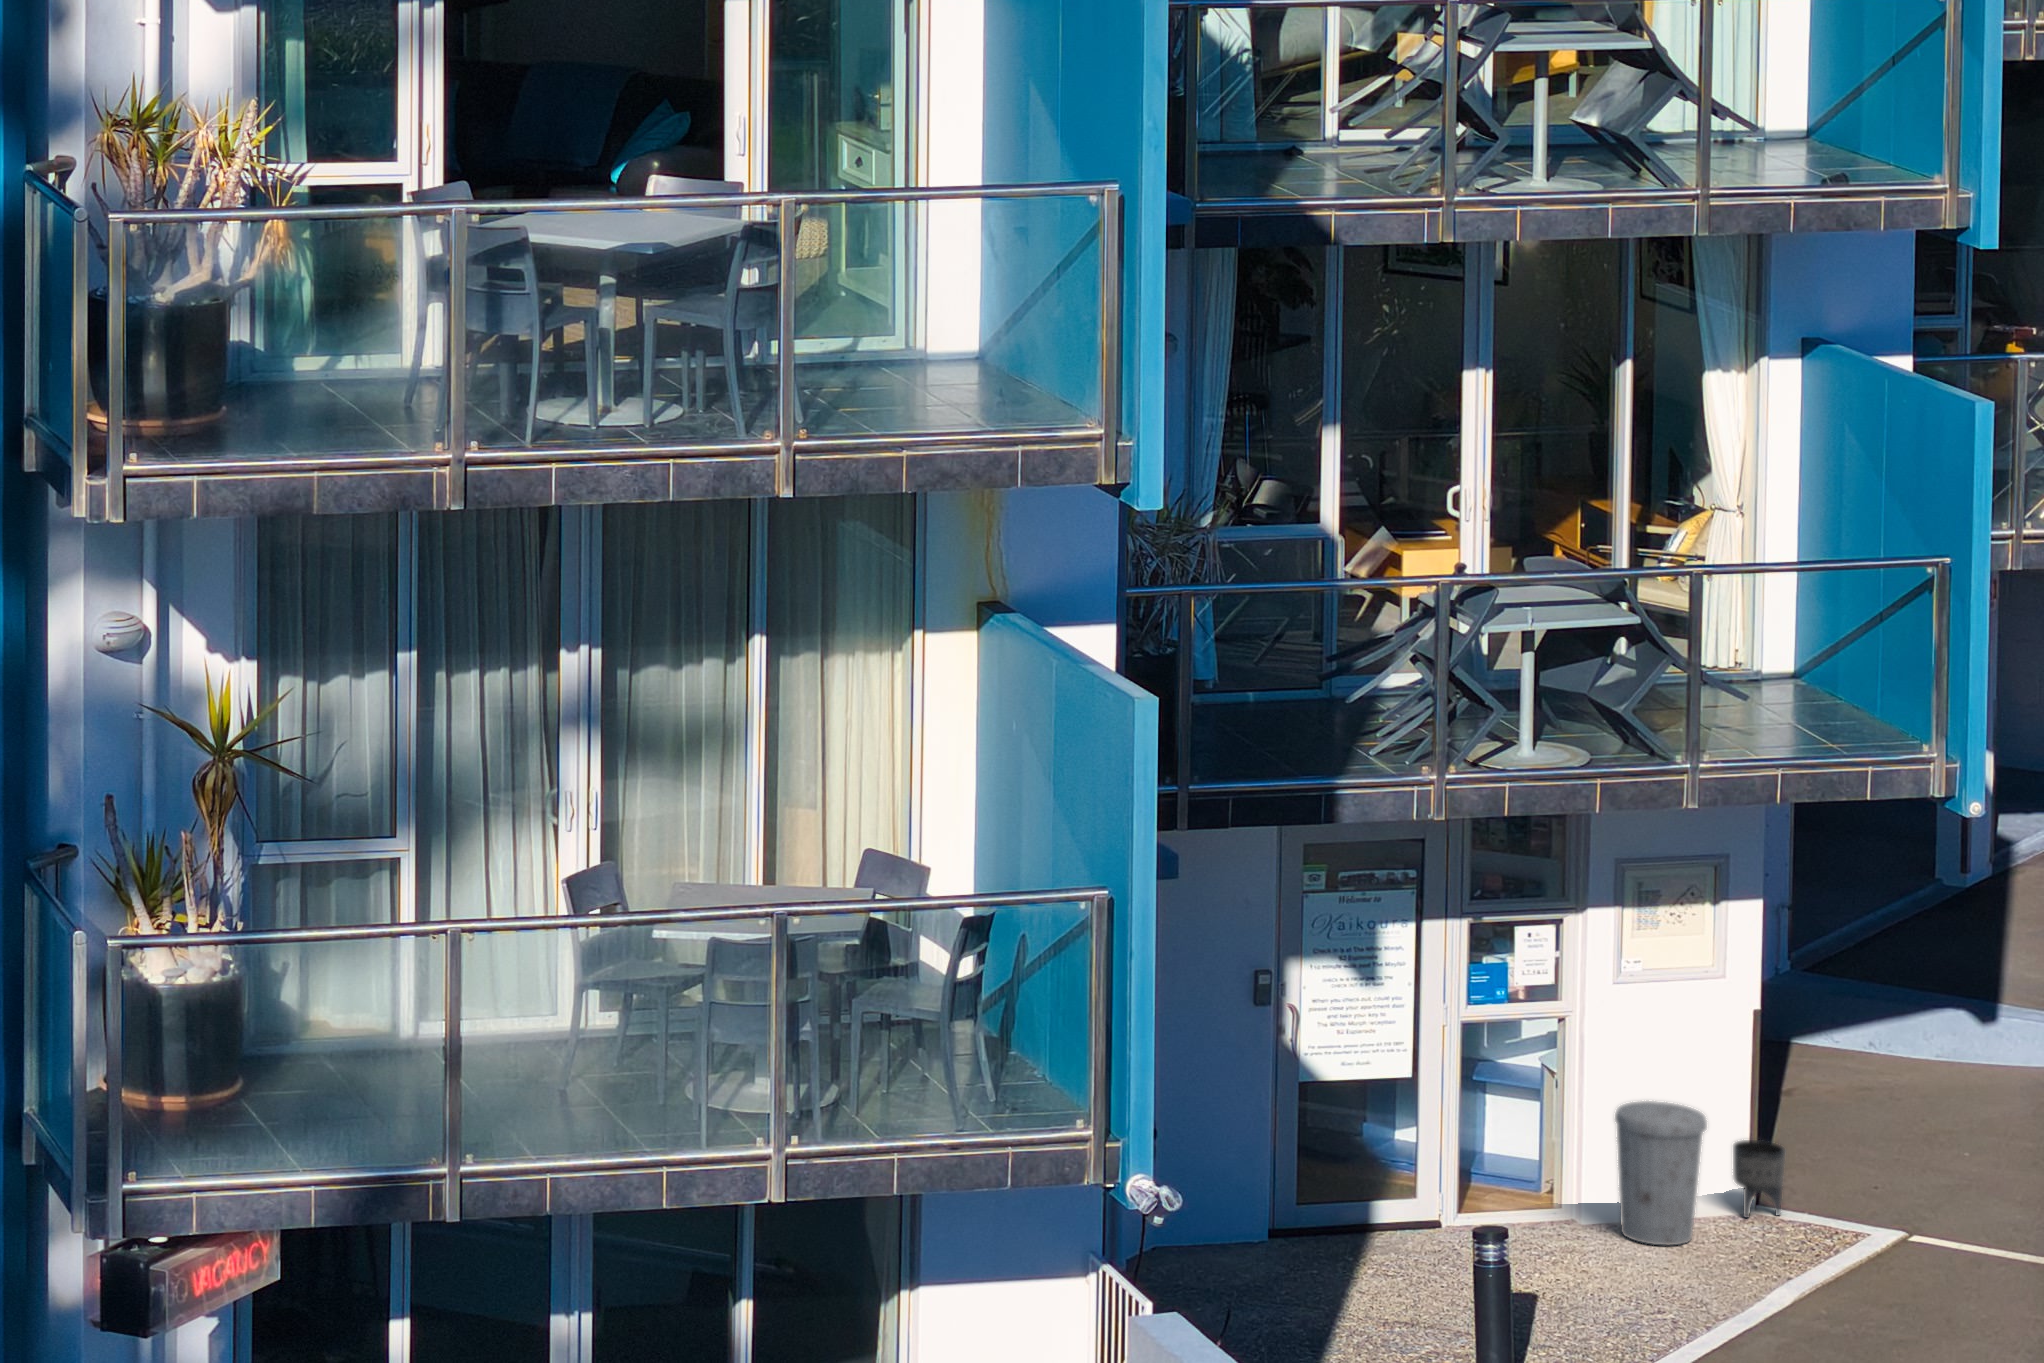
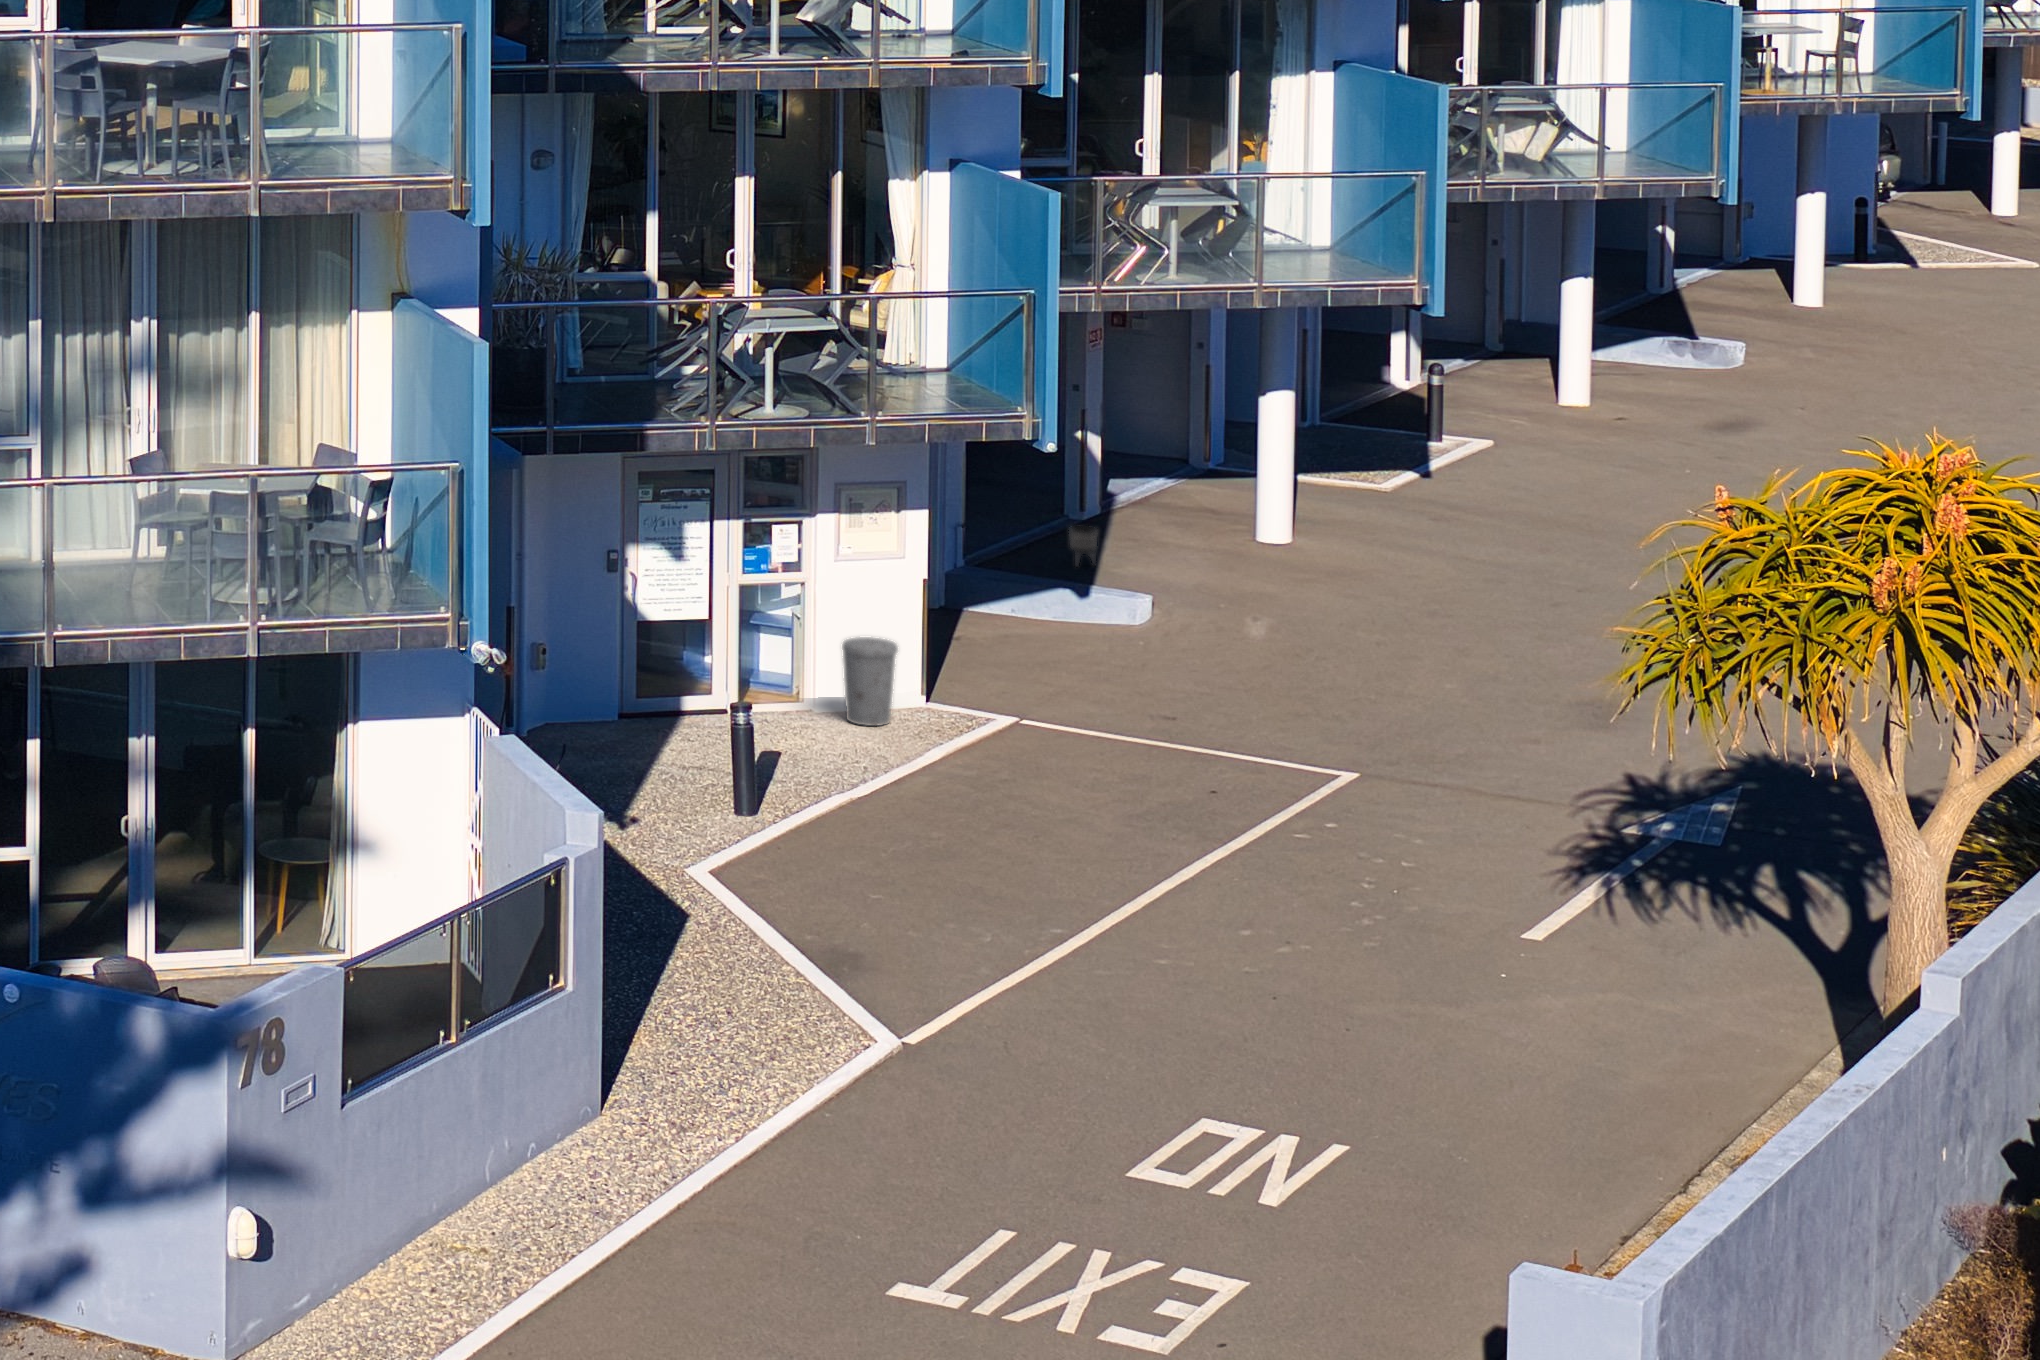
planter: present [1733,1140,1786,1217] -> present [1070,526,1097,565]

